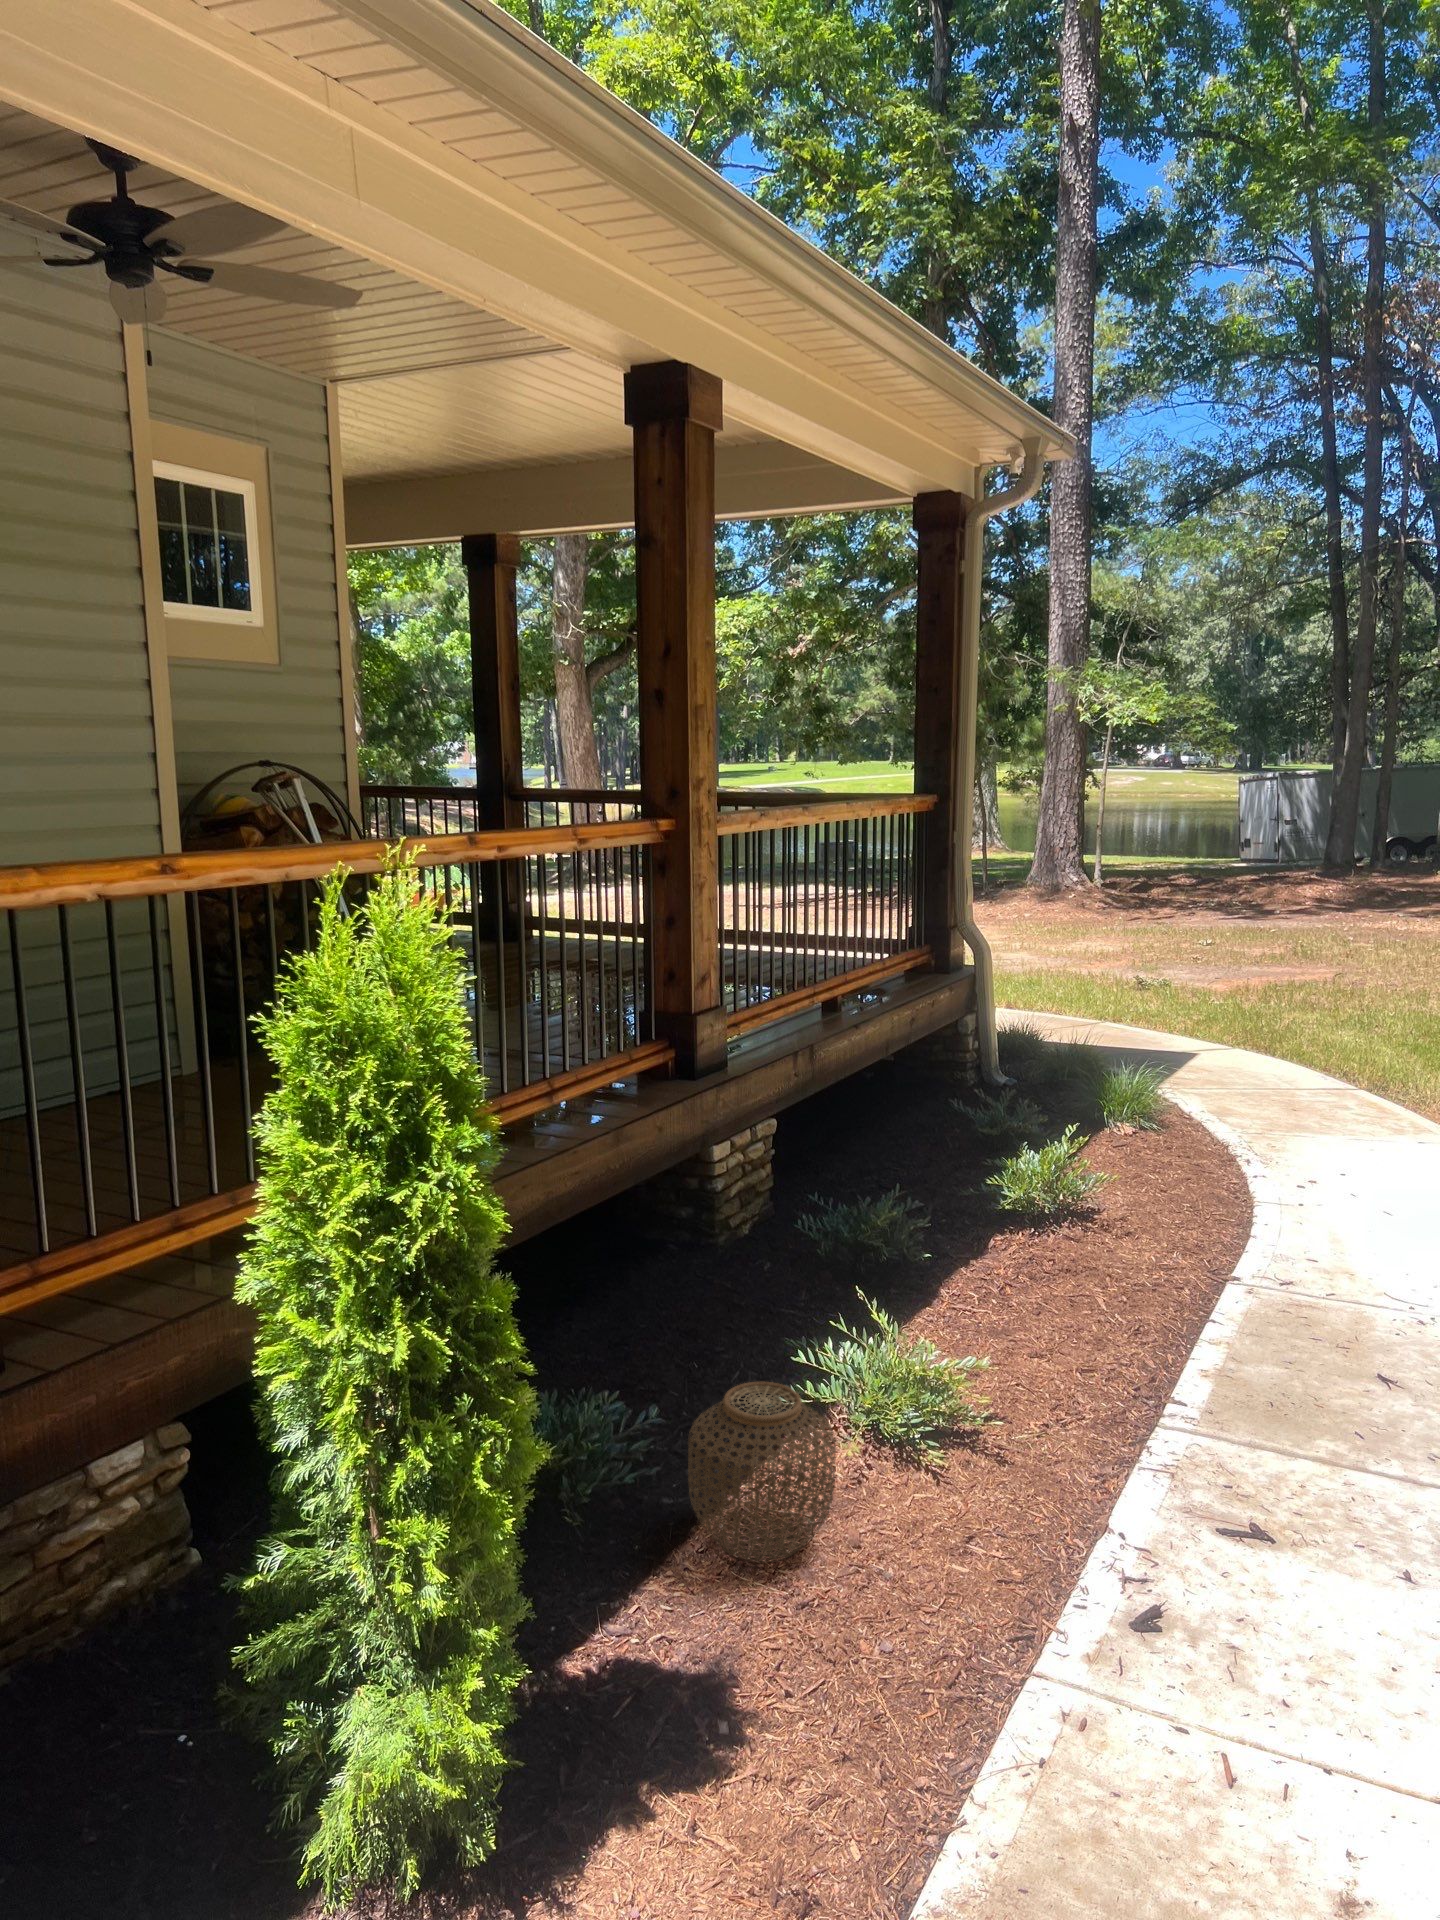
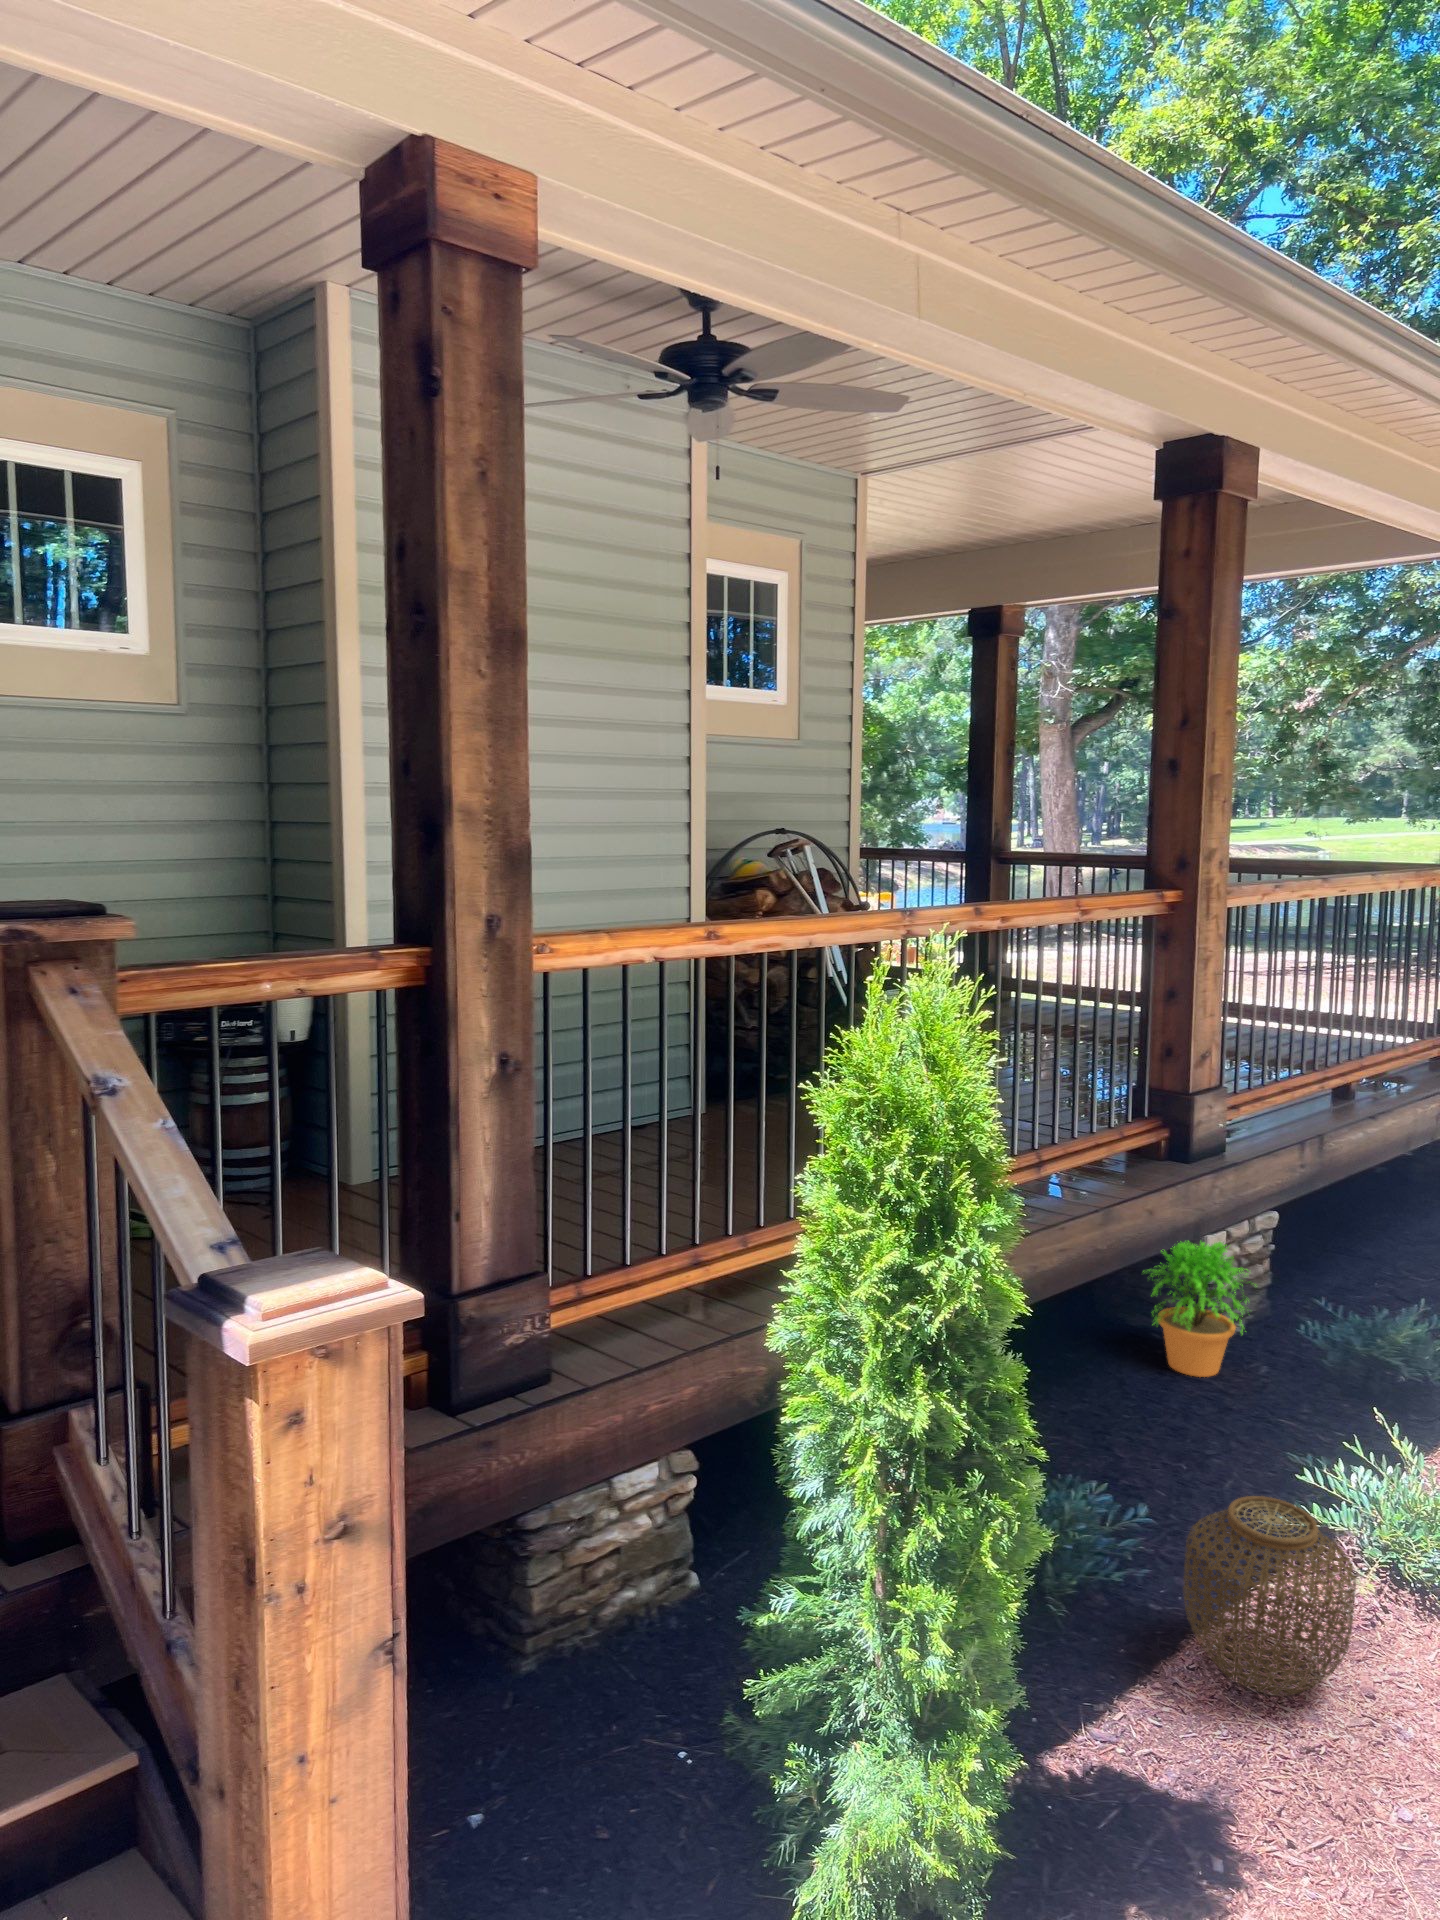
potted plant: none [650,1156,761,1289] -> present [1143,1241,1248,1377]

